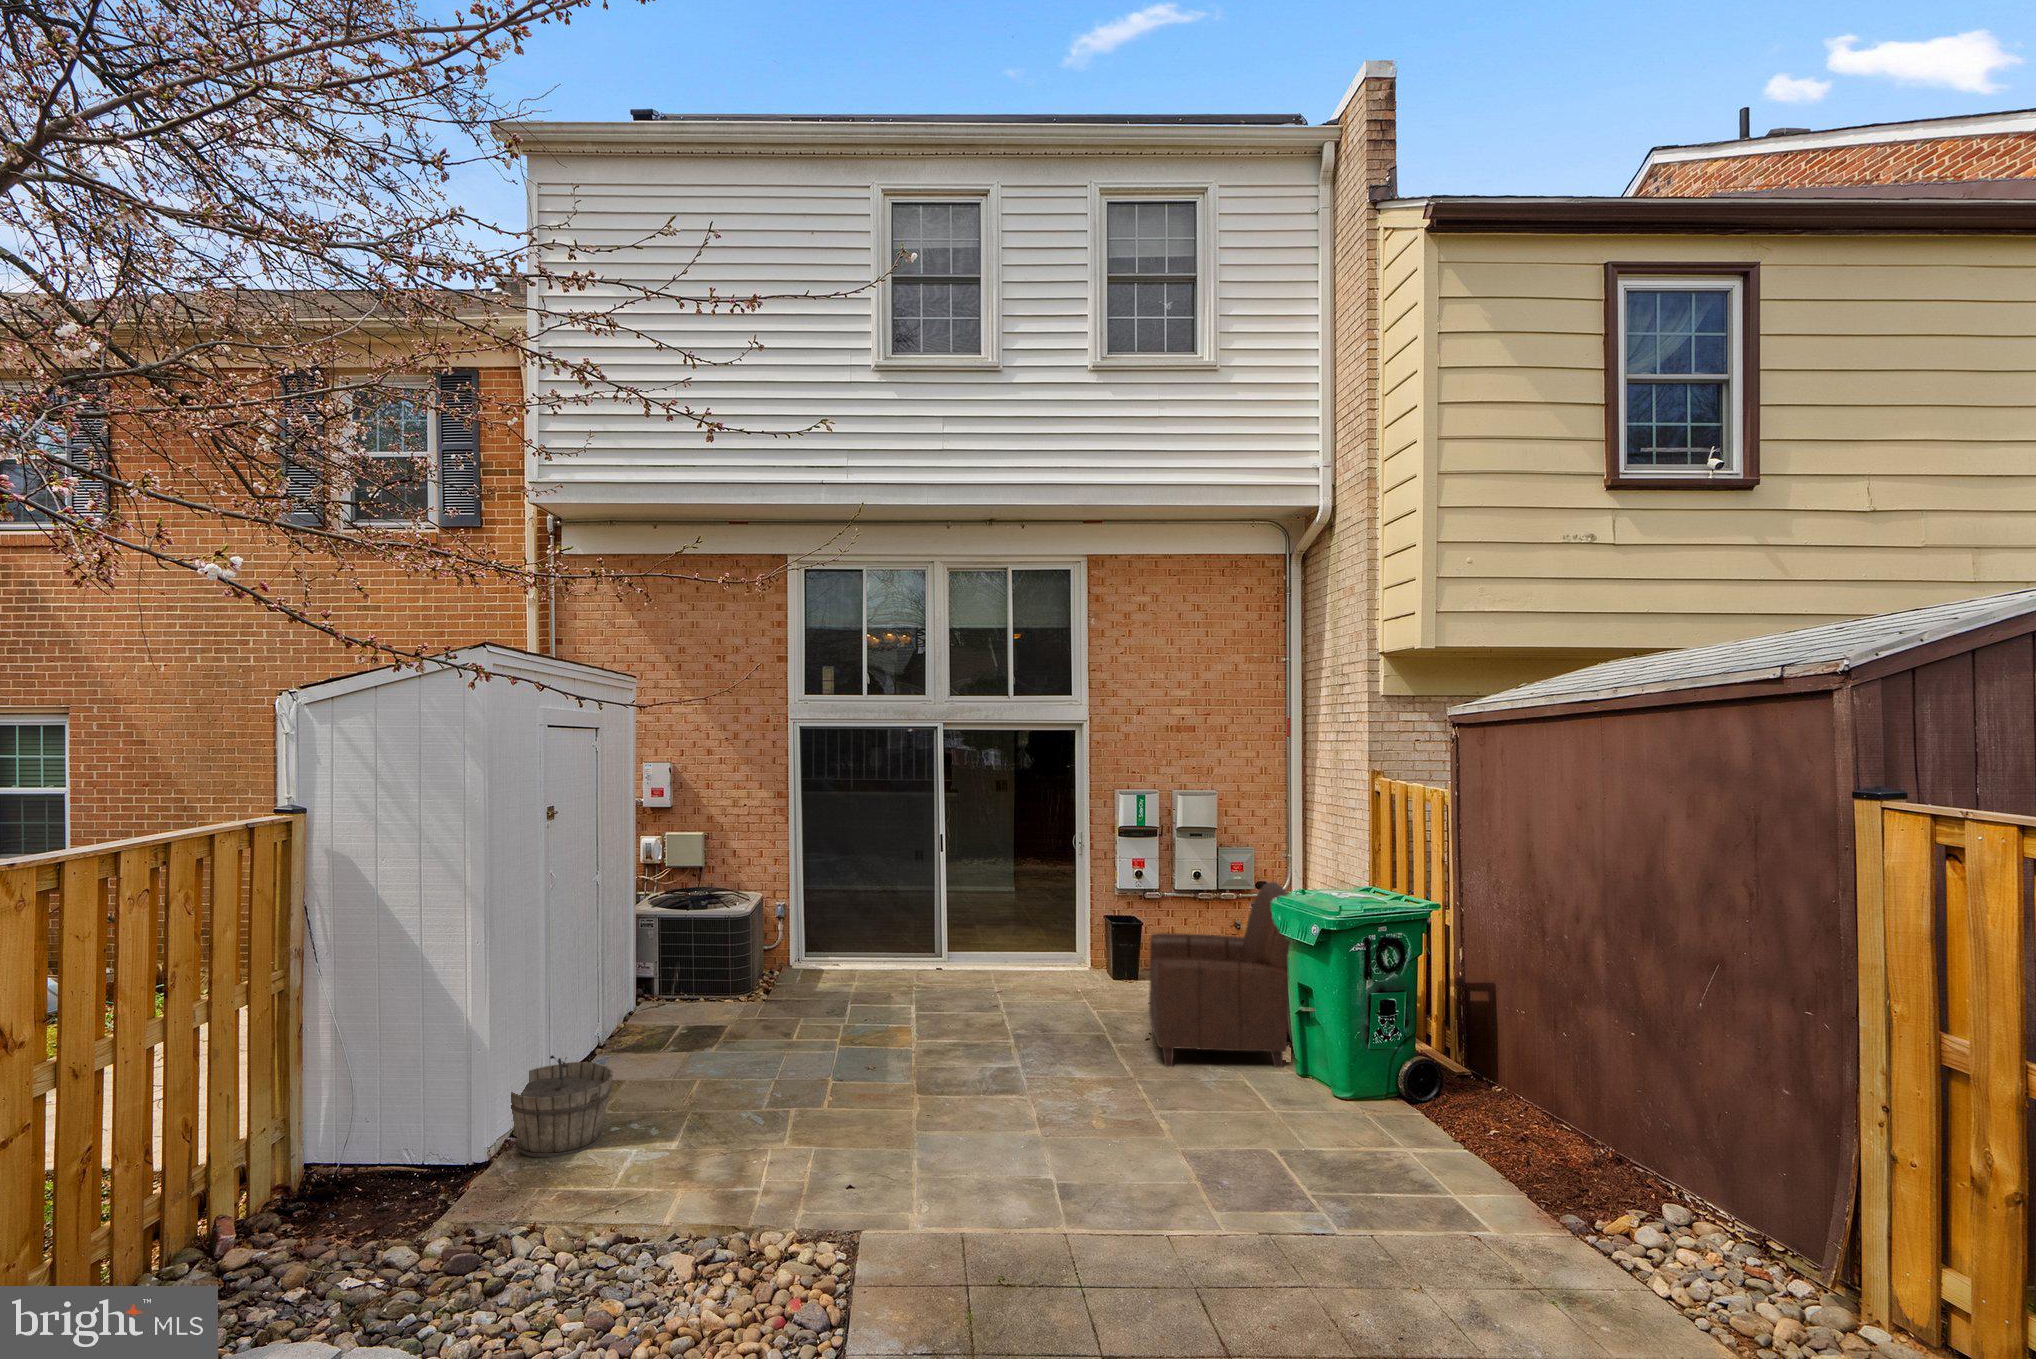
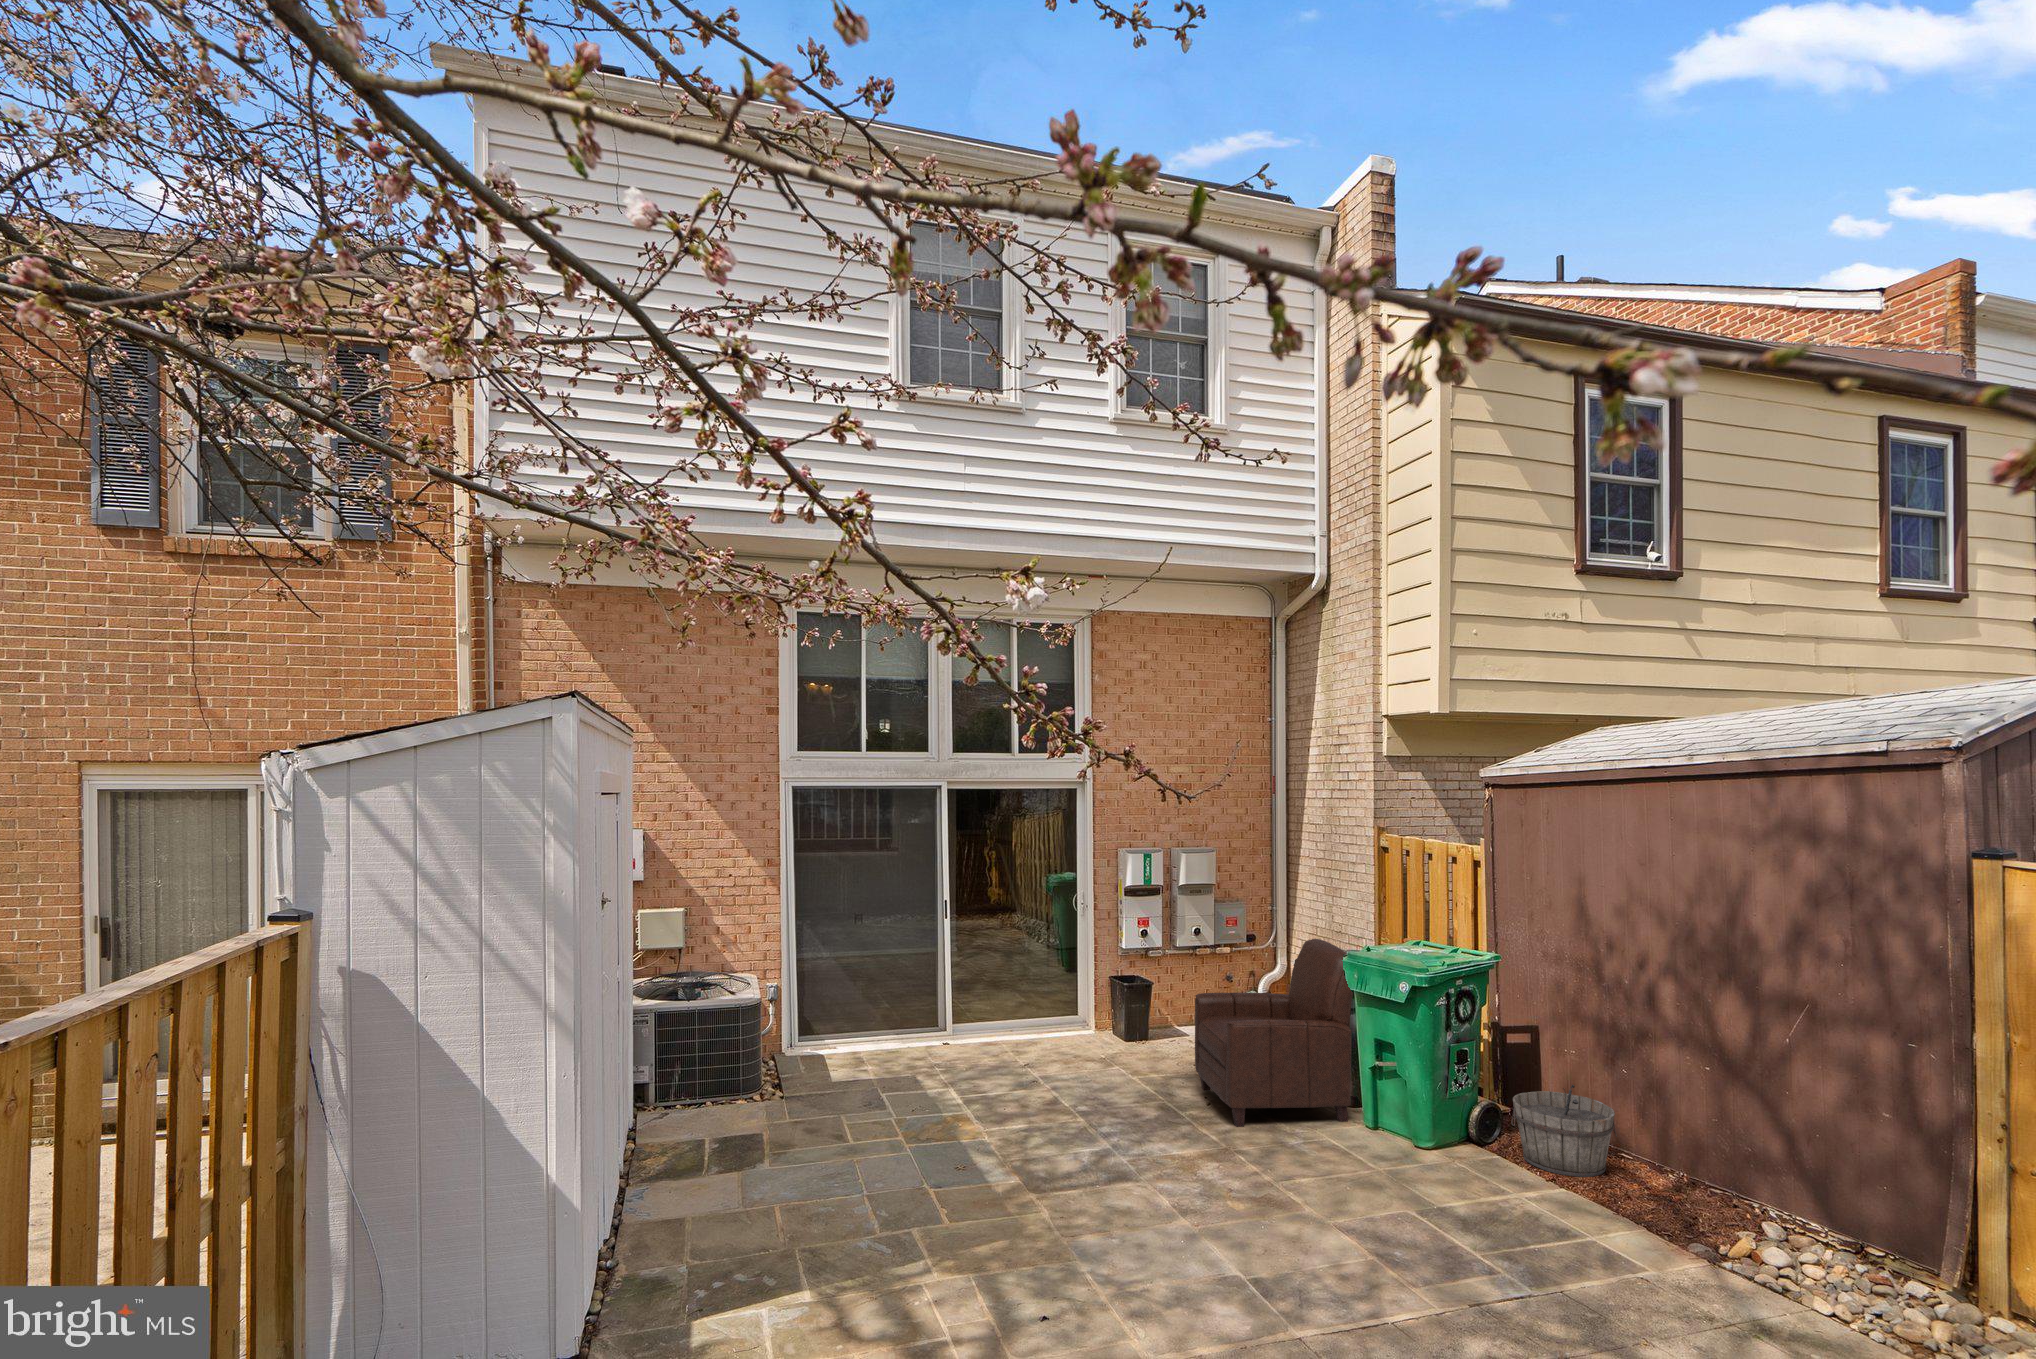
wooden bucket: present [511,1055,613,1158] -> present [1511,1085,1617,1177]

